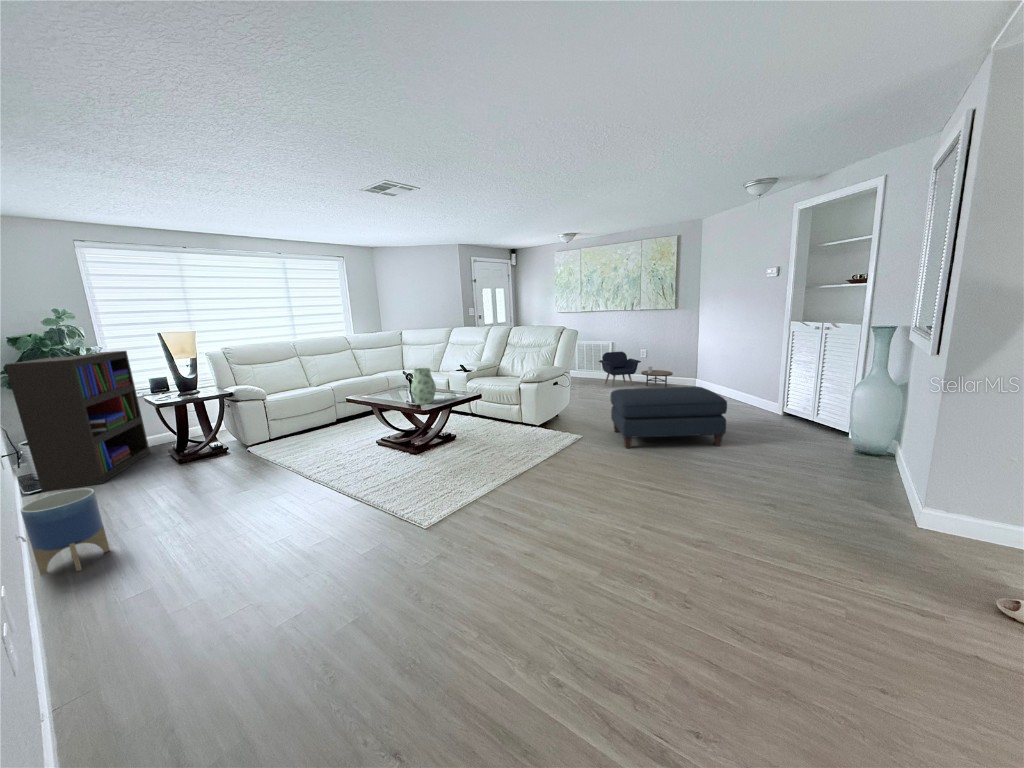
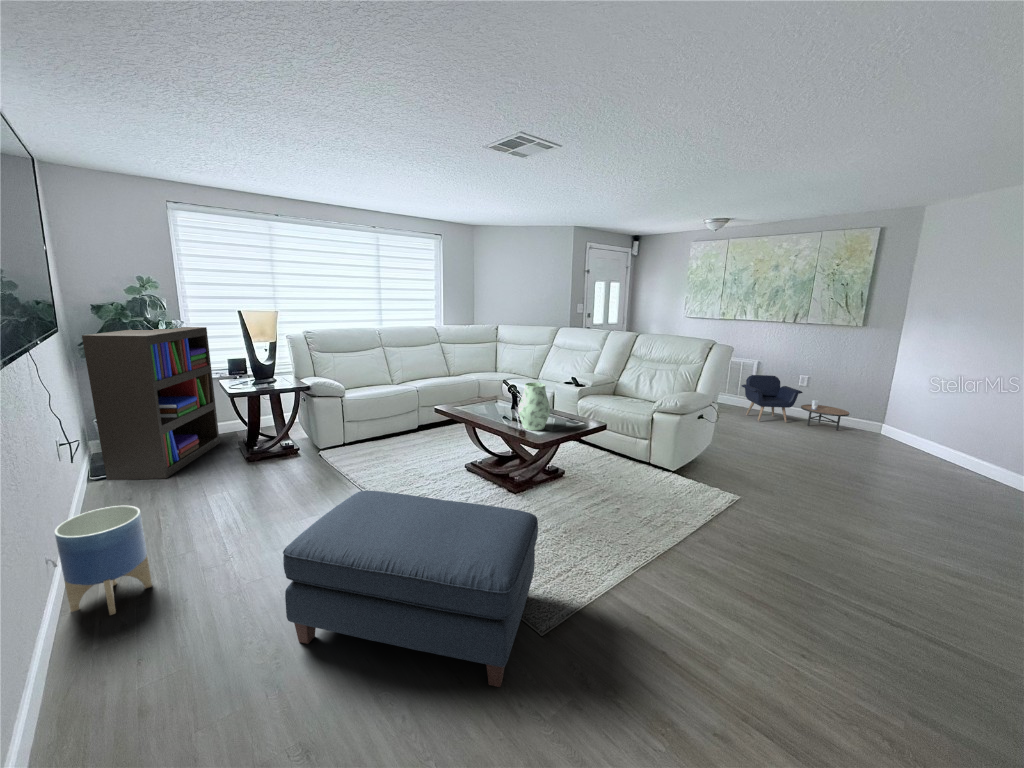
ottoman: present [610,386,727,448] -> present [283,490,538,687]

